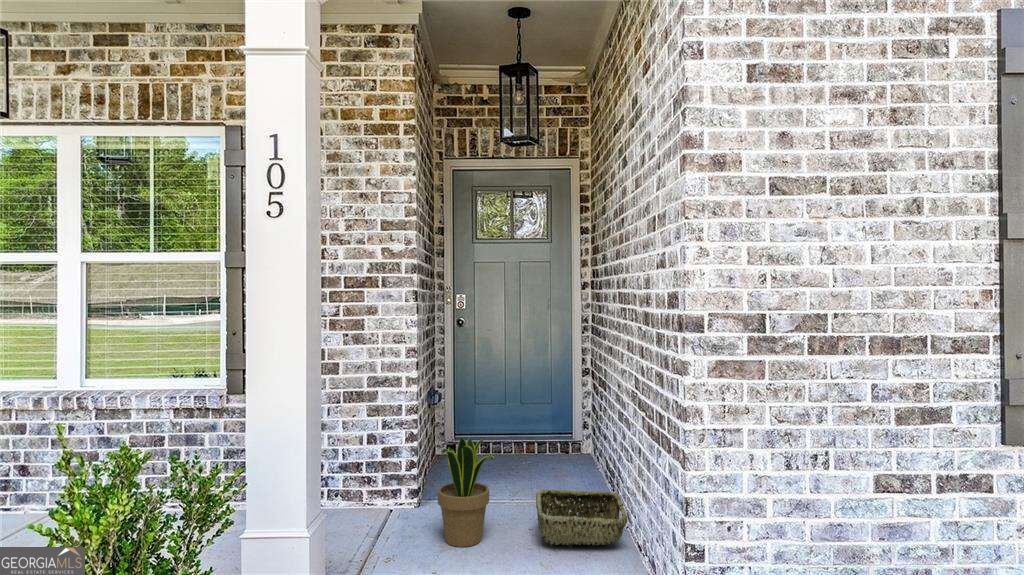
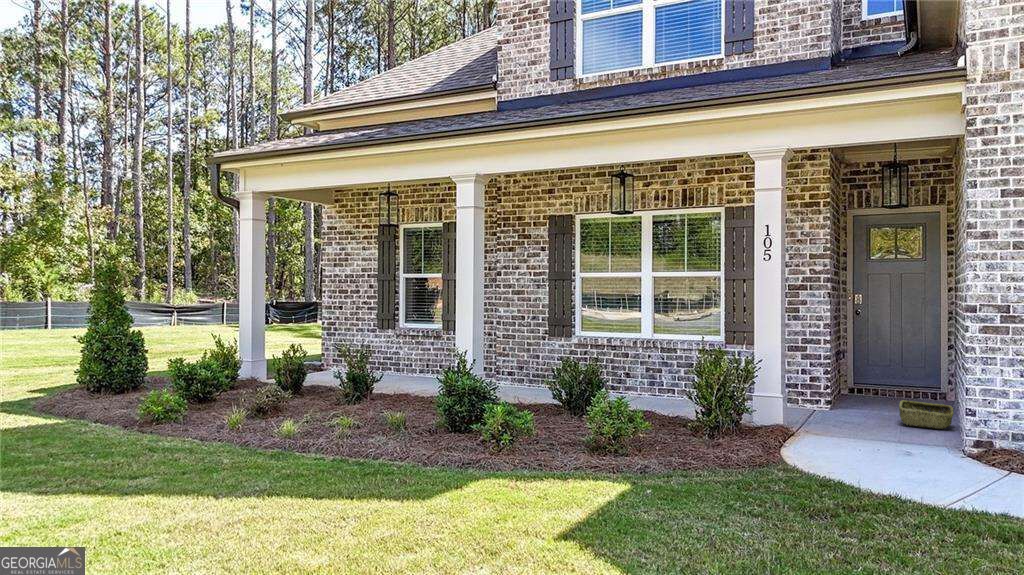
potted plant: present [438,437,495,547] -> none [842,367,875,422]

